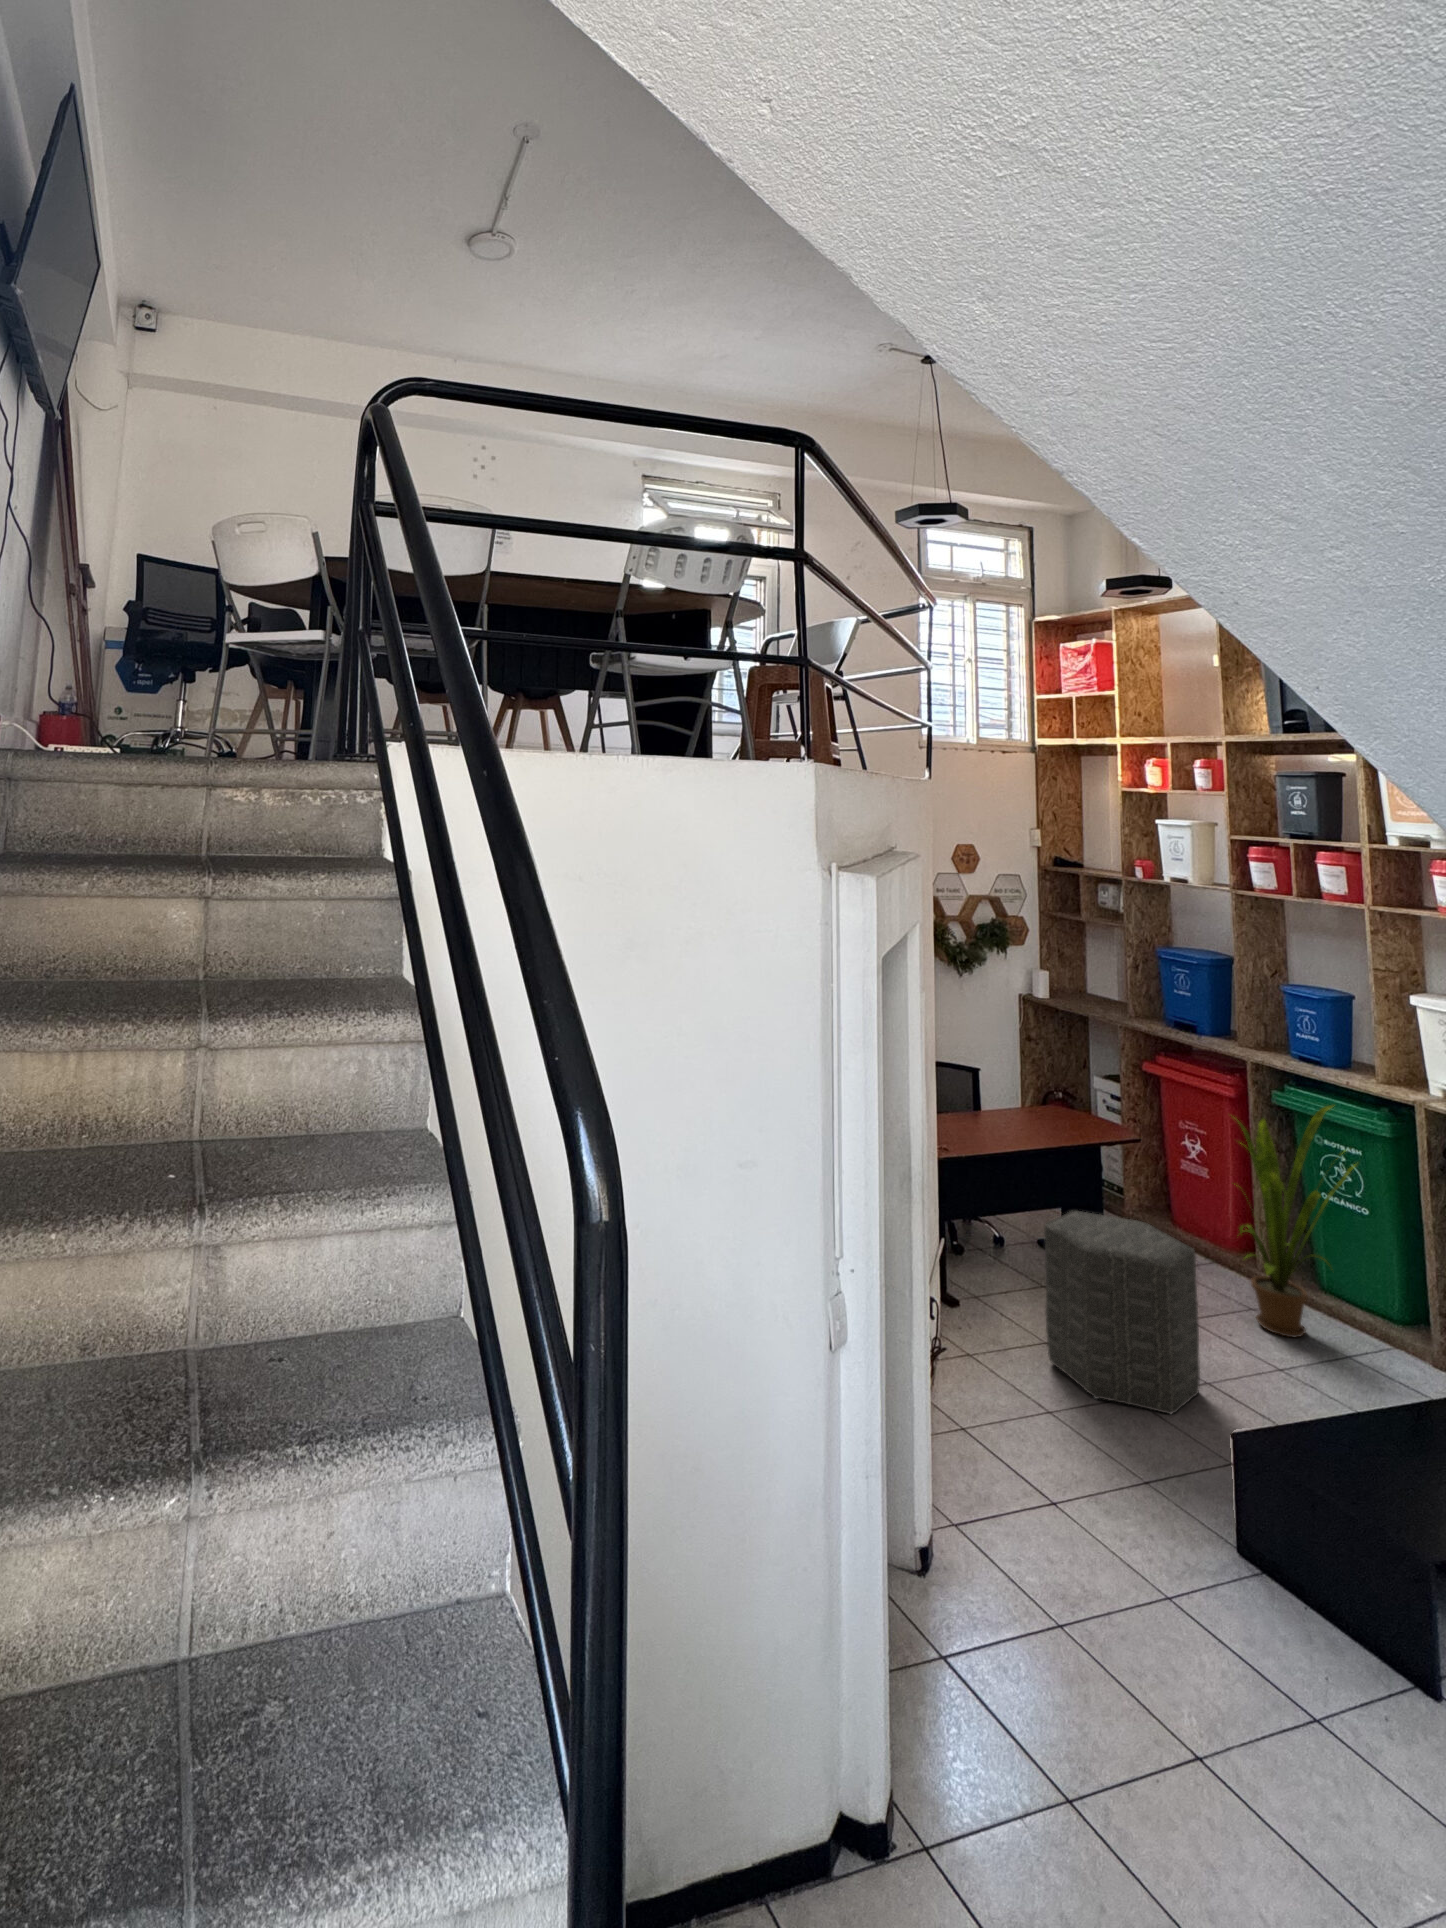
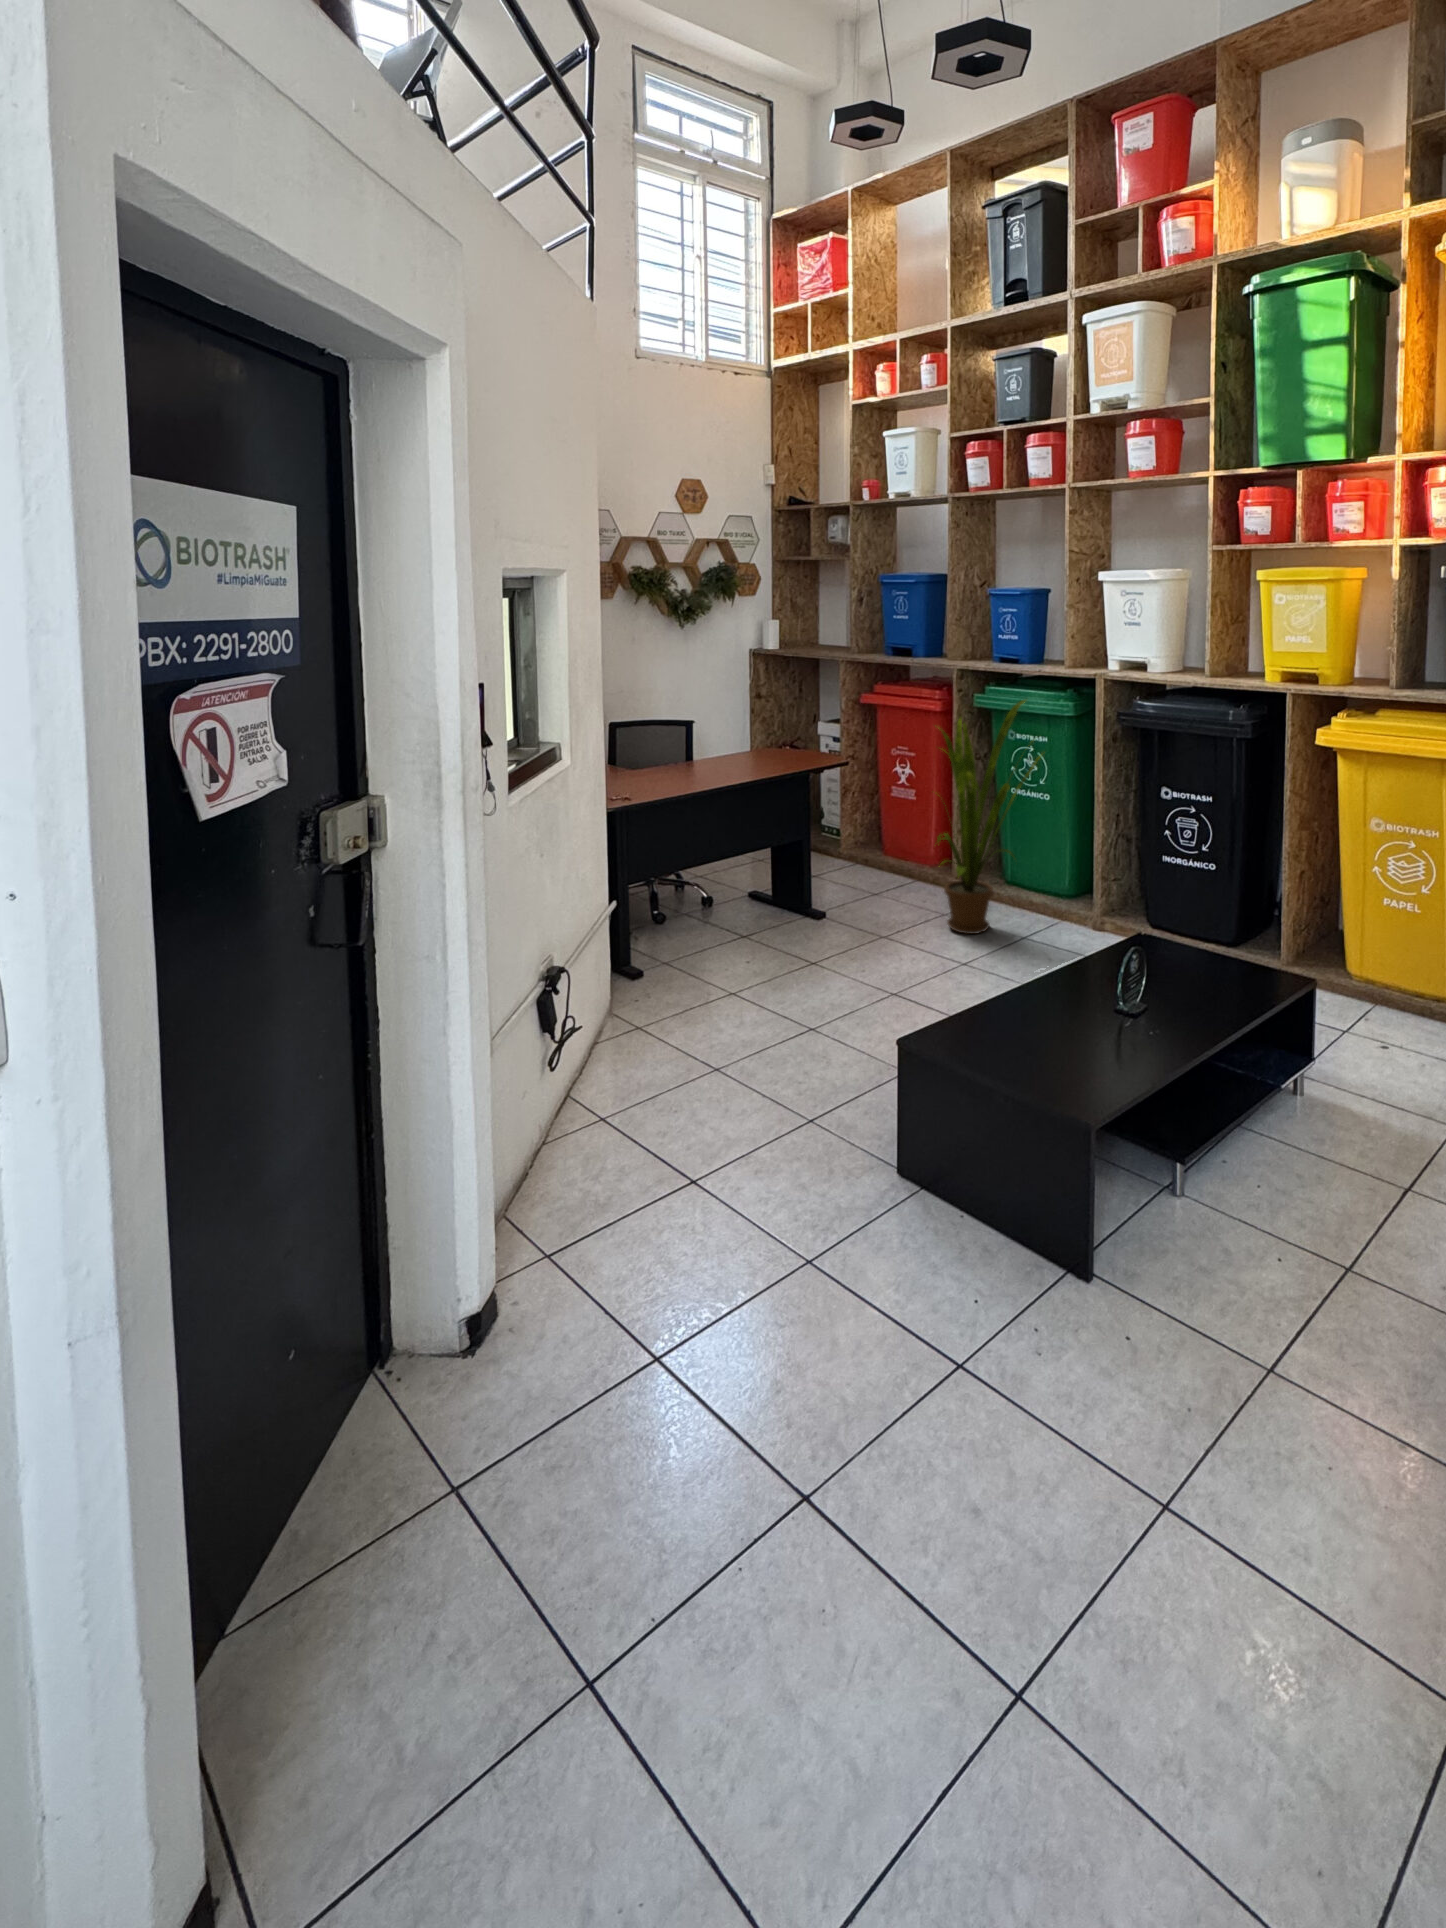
ottoman: present [1044,1211,1200,1414] -> none [732,841,887,1039]

